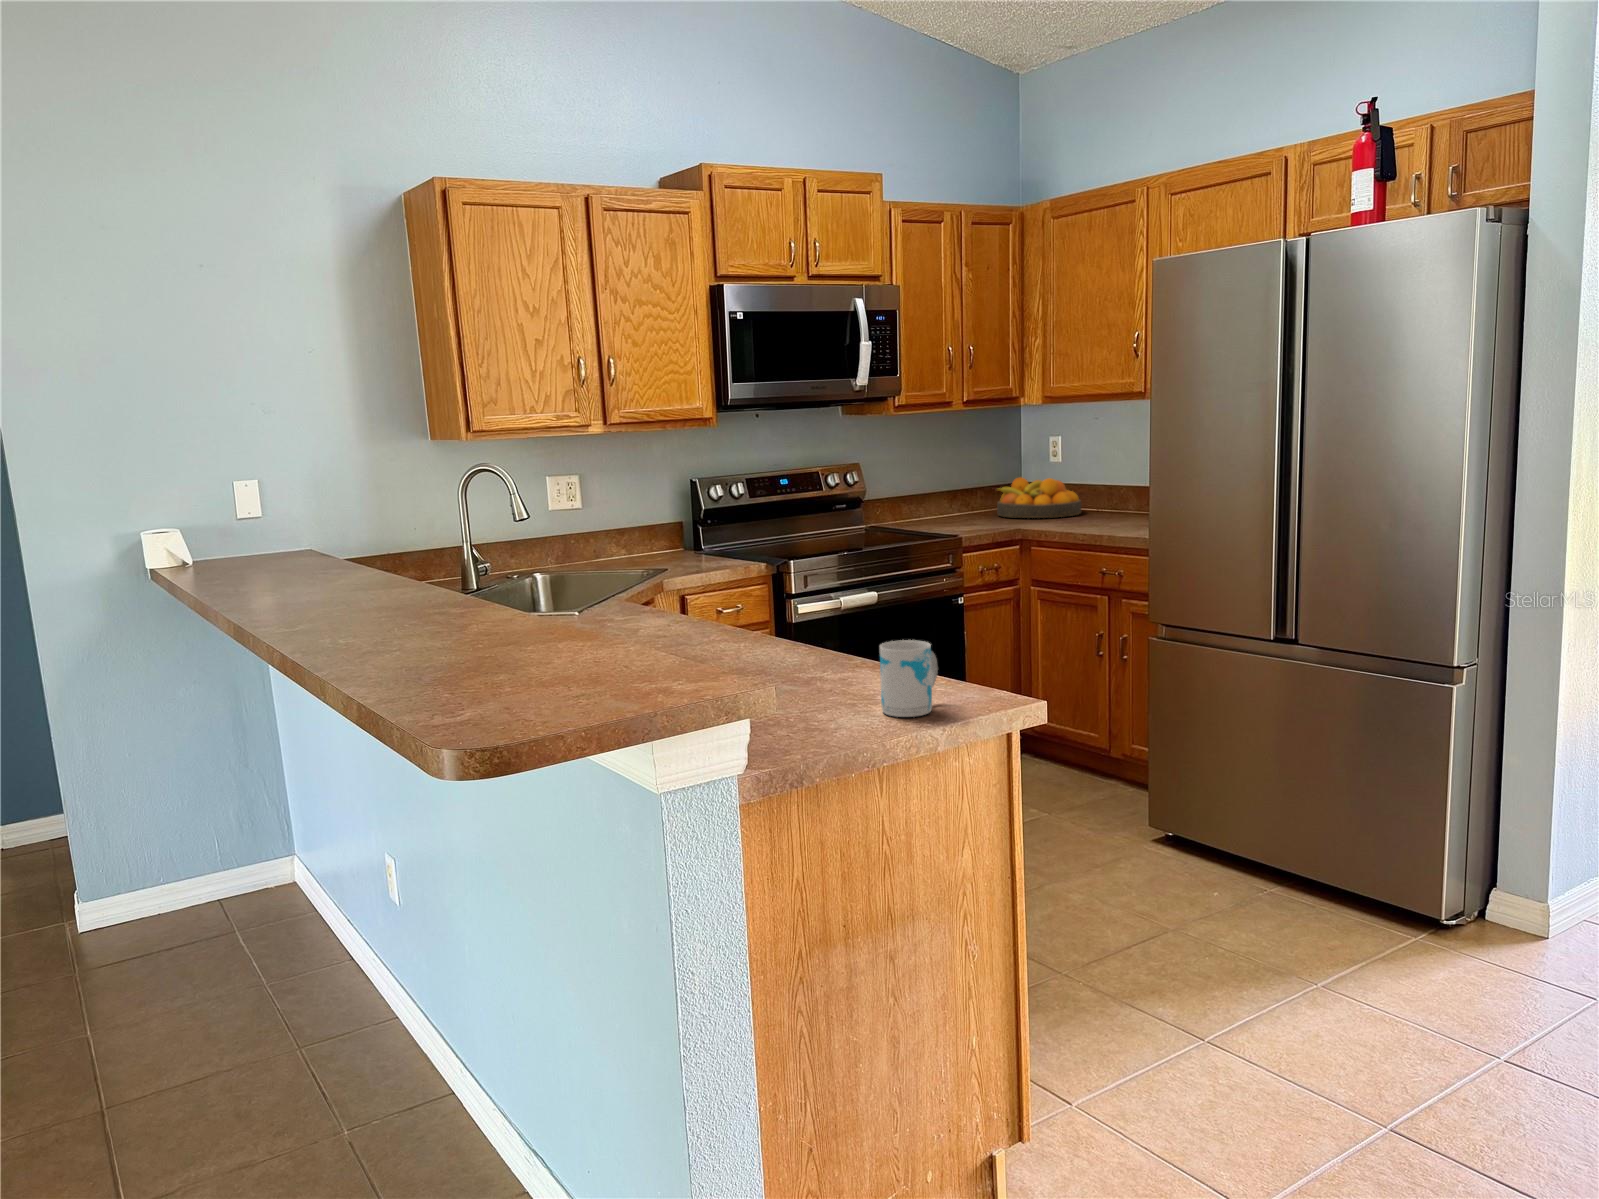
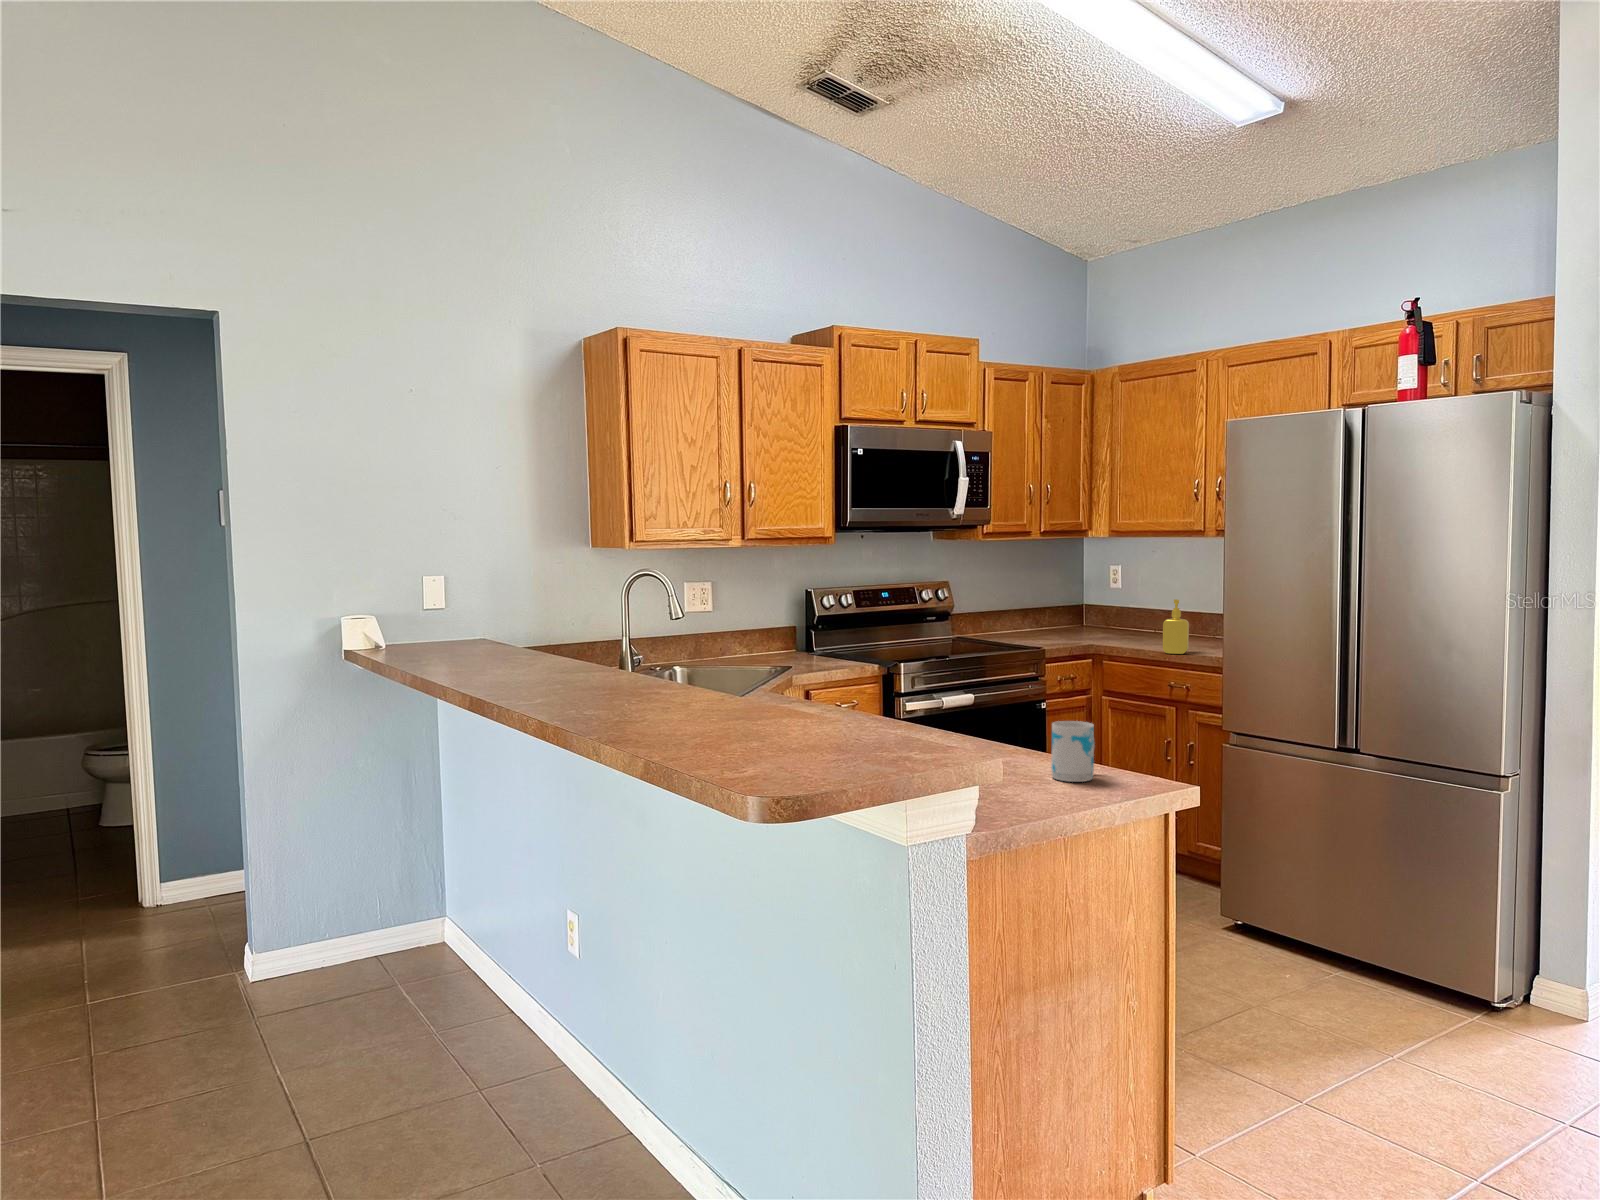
soap dispenser: none [1095,473,1124,535] -> present [1163,599,1189,654]
fruit bowl: present [996,477,1081,518] -> none [1065,601,1143,638]

